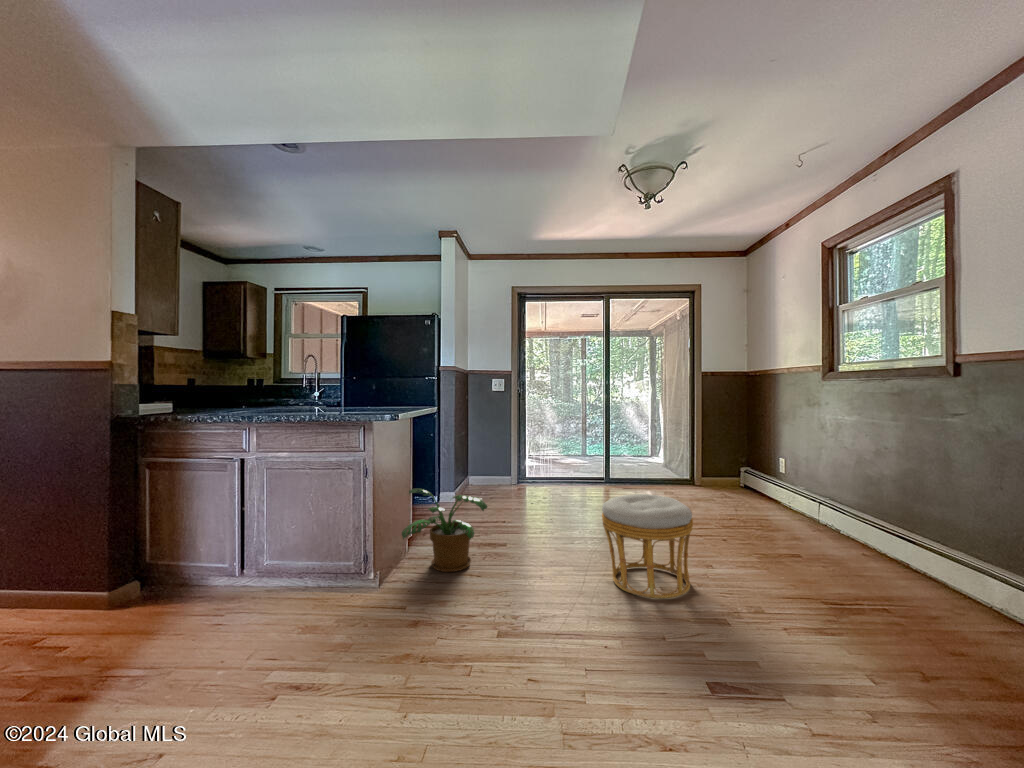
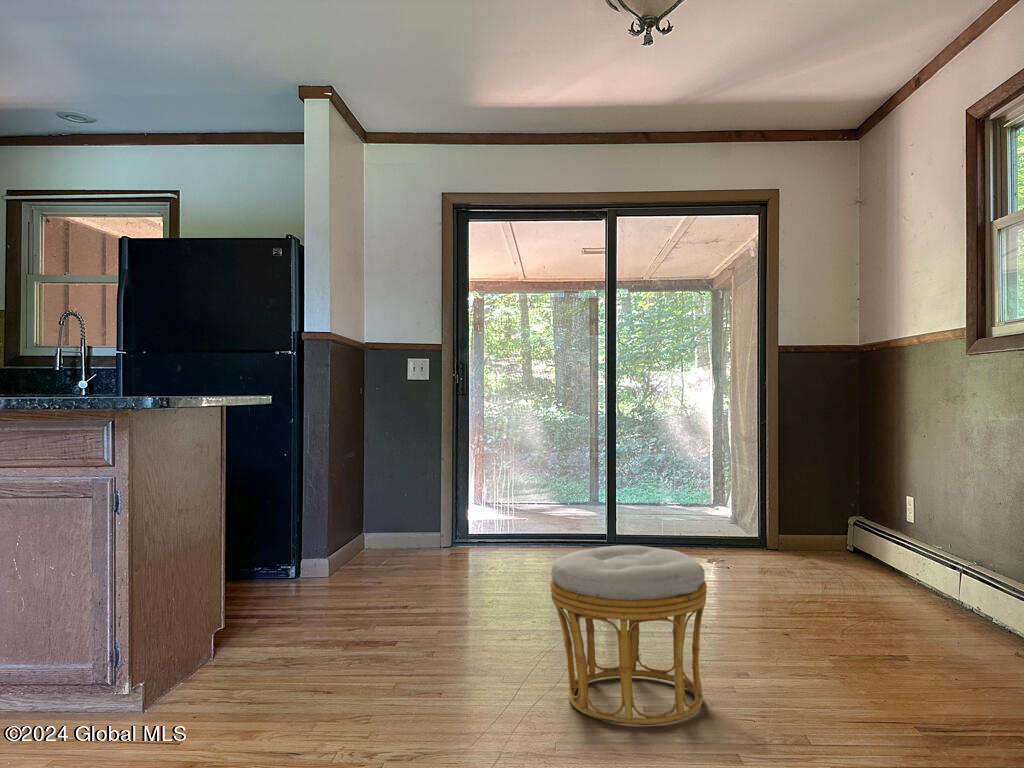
potted plant: present [402,489,487,572] -> none [191,539,347,687]

